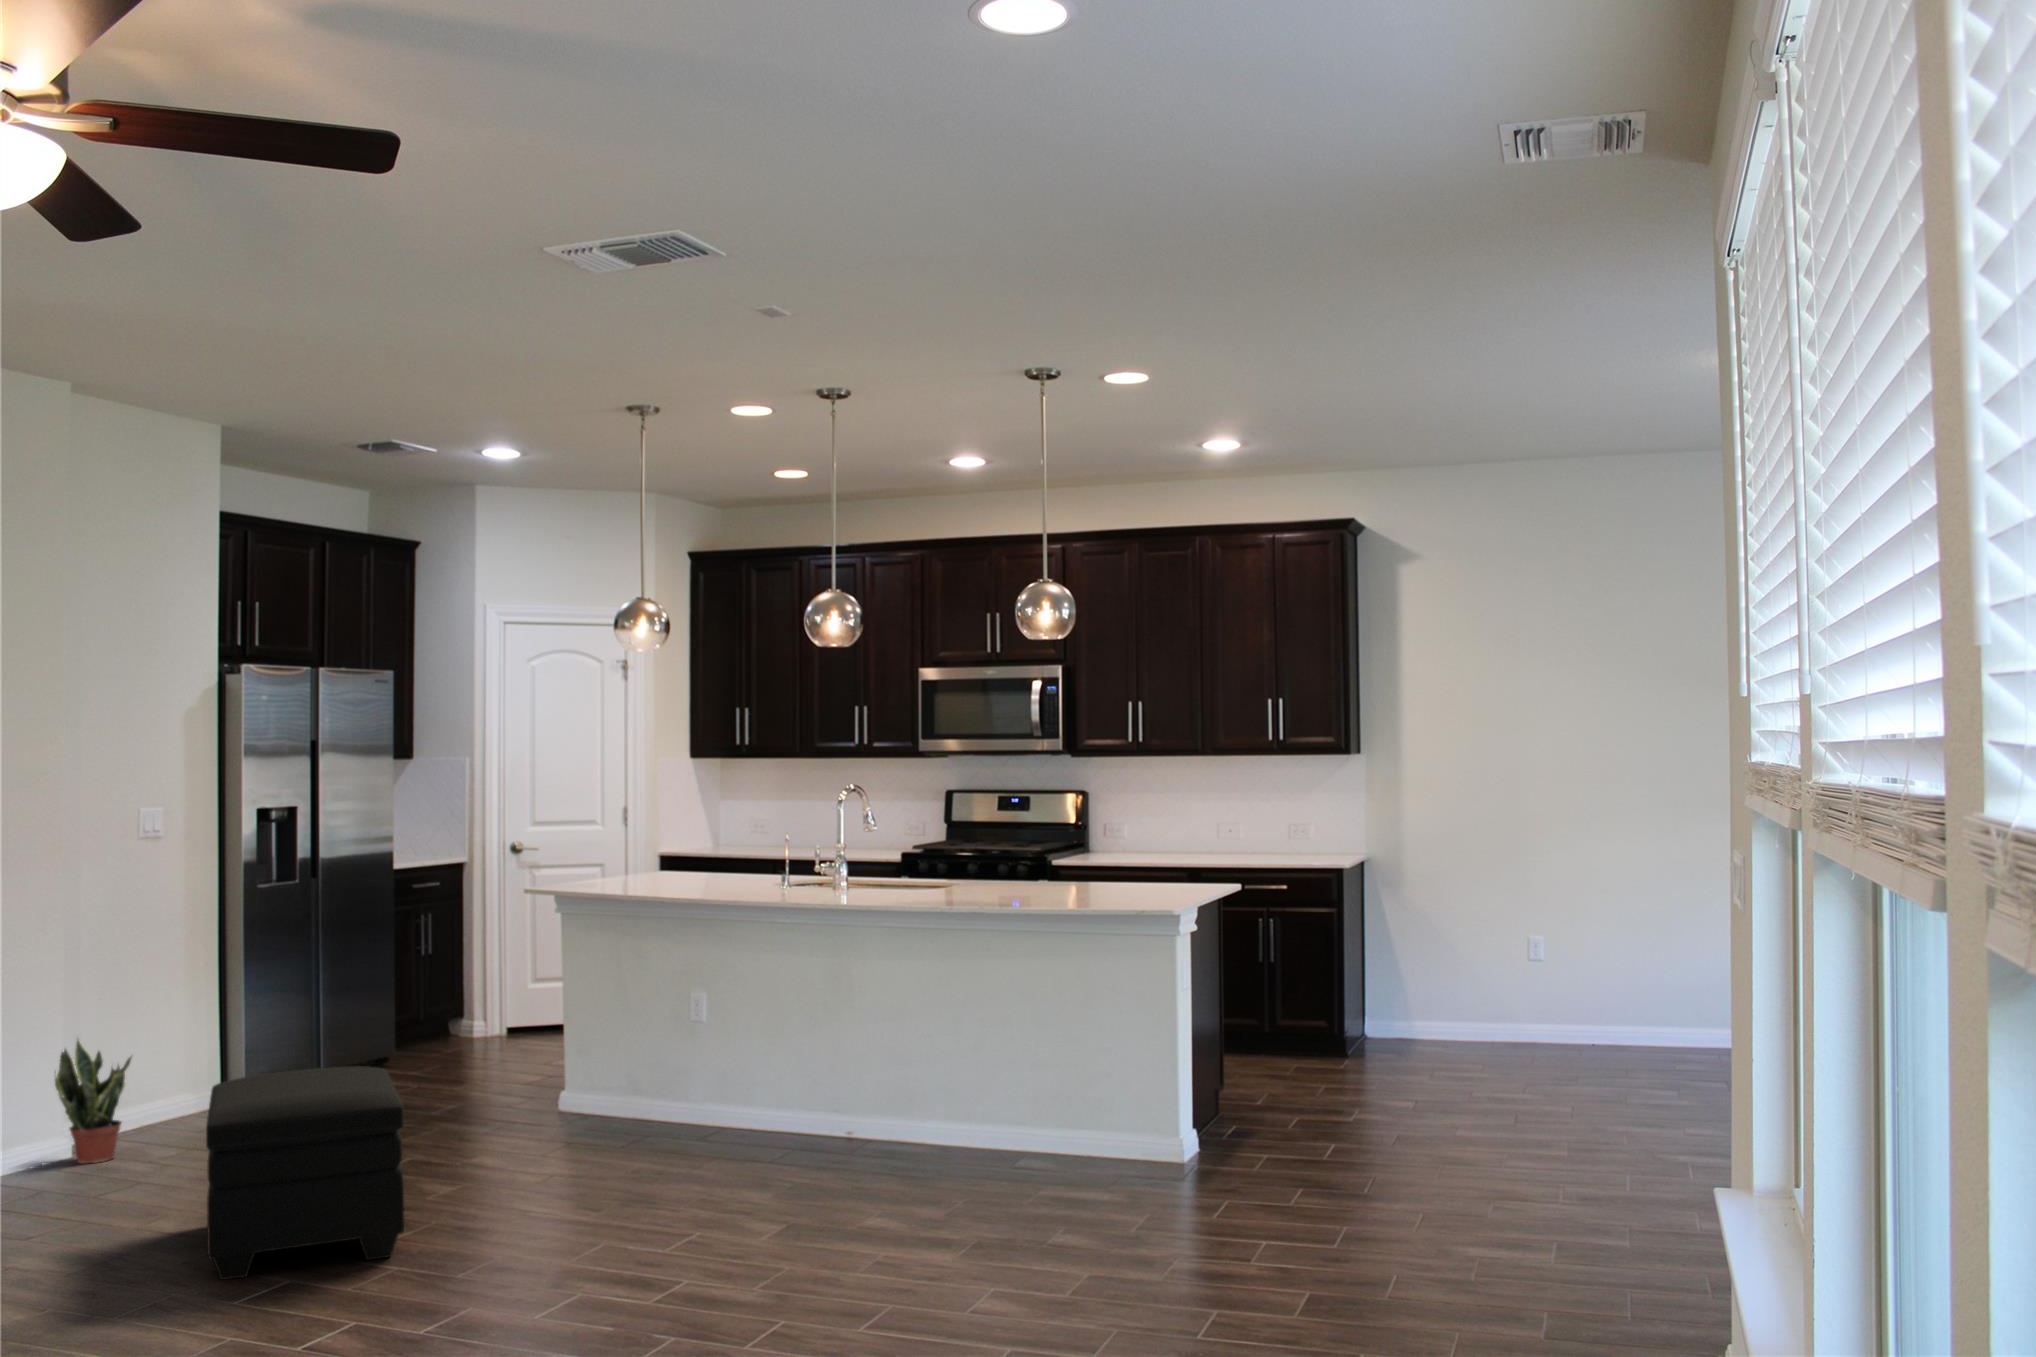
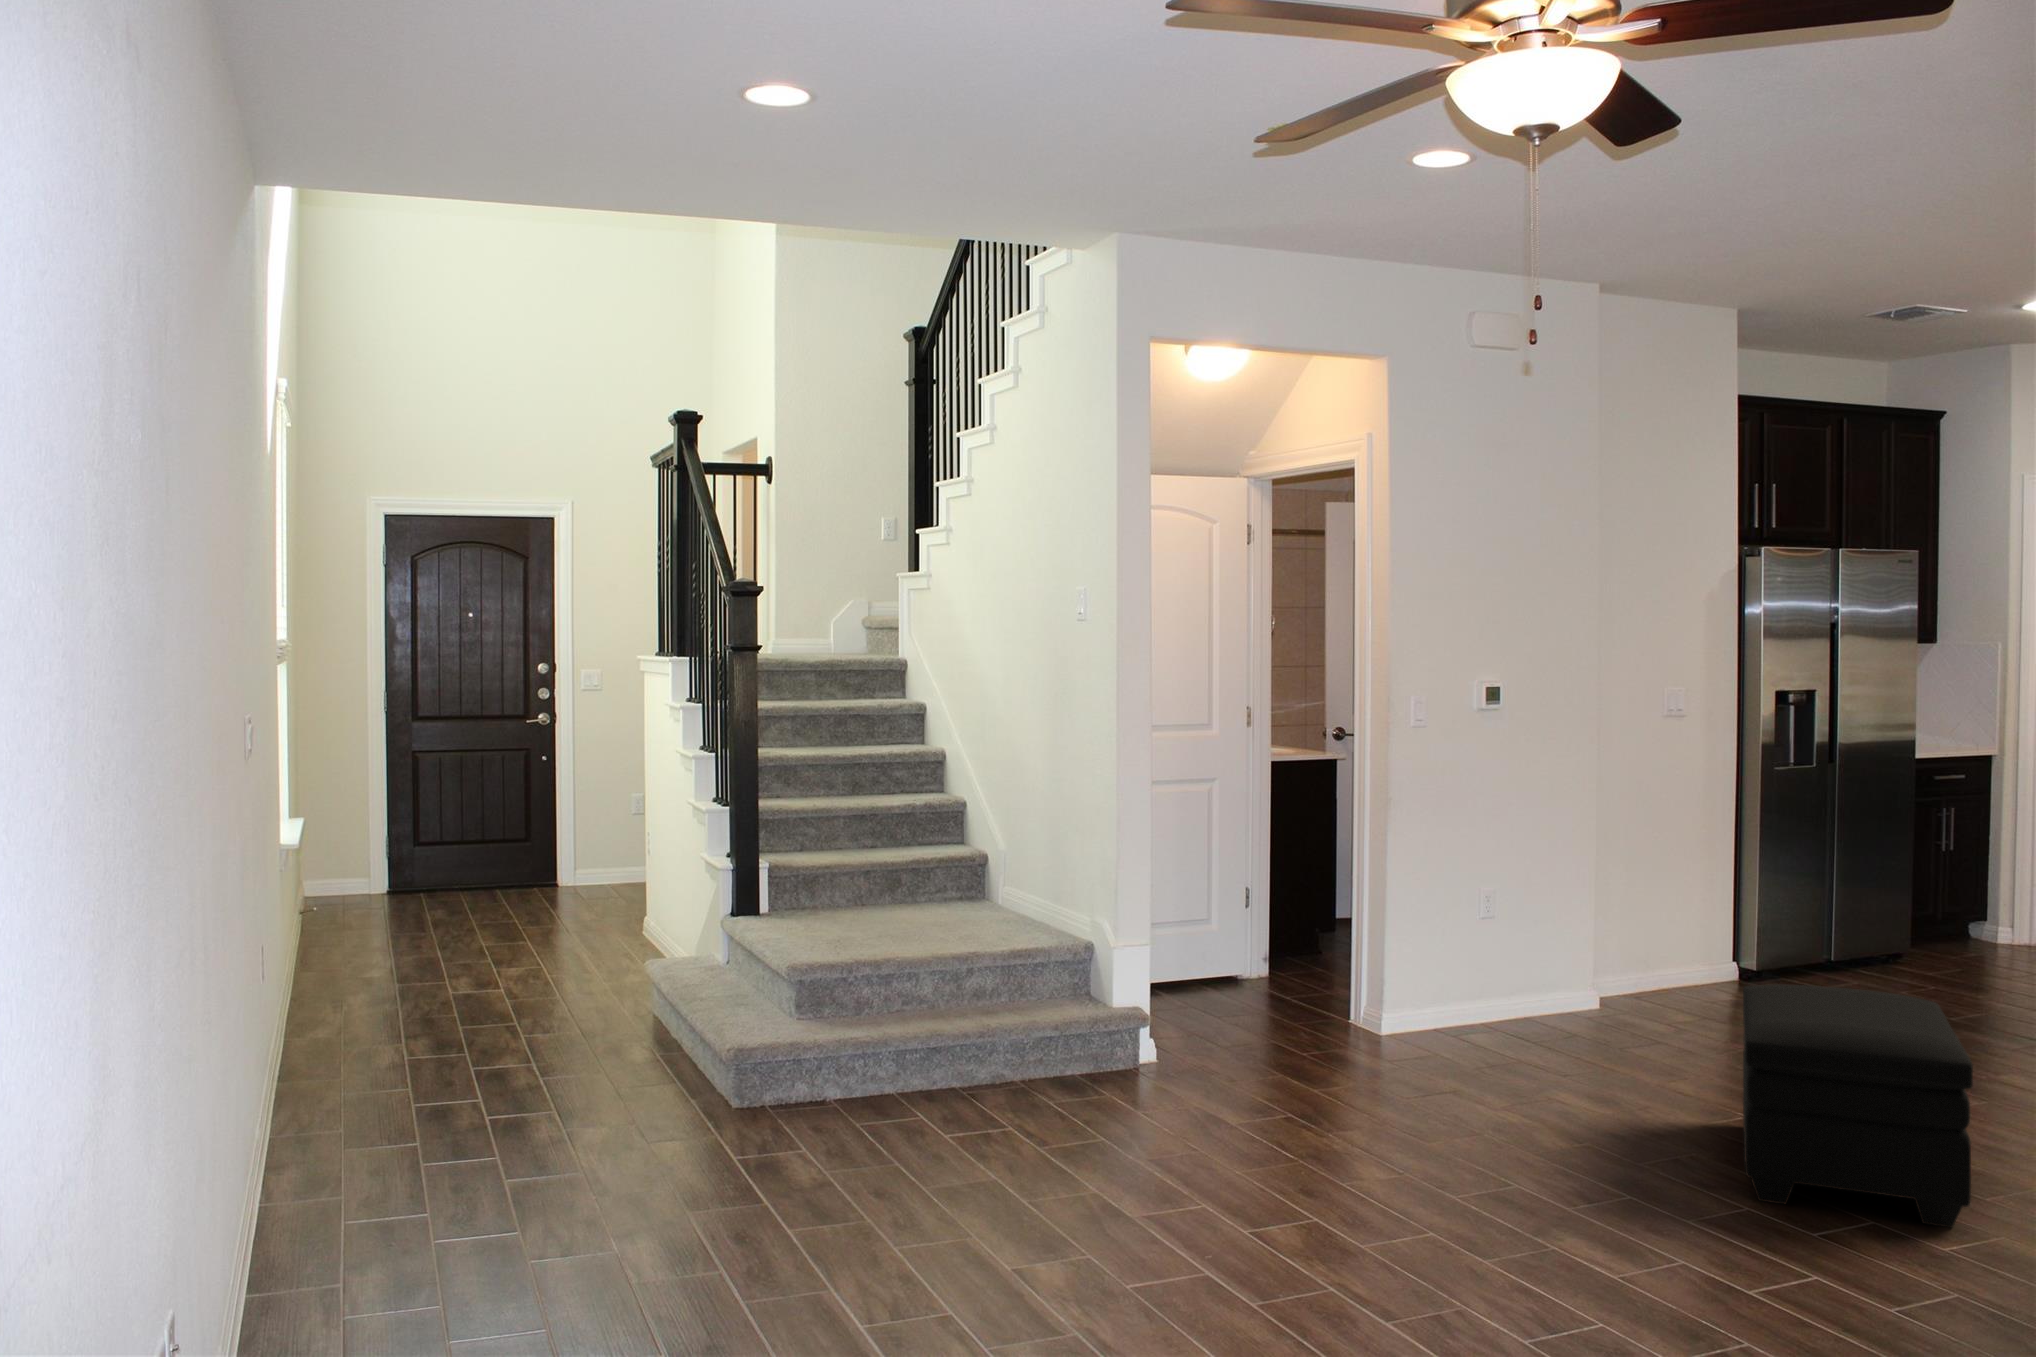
potted plant: present [55,1040,132,1163] -> none [1587,900,1658,1021]

